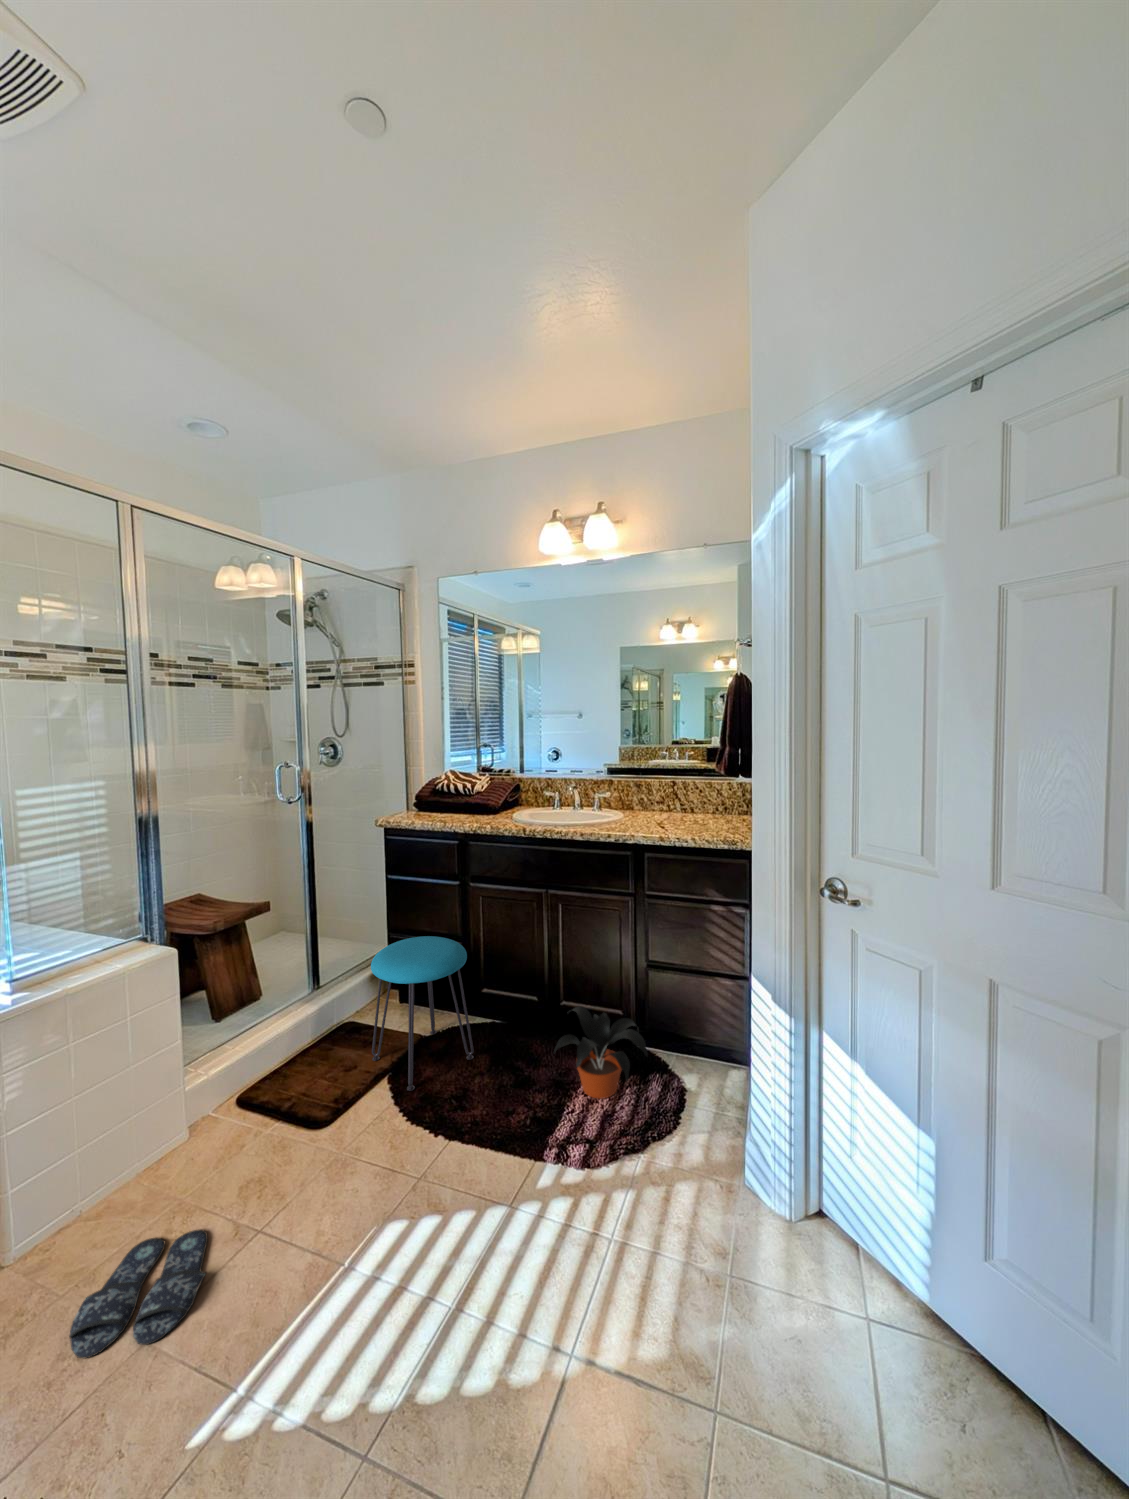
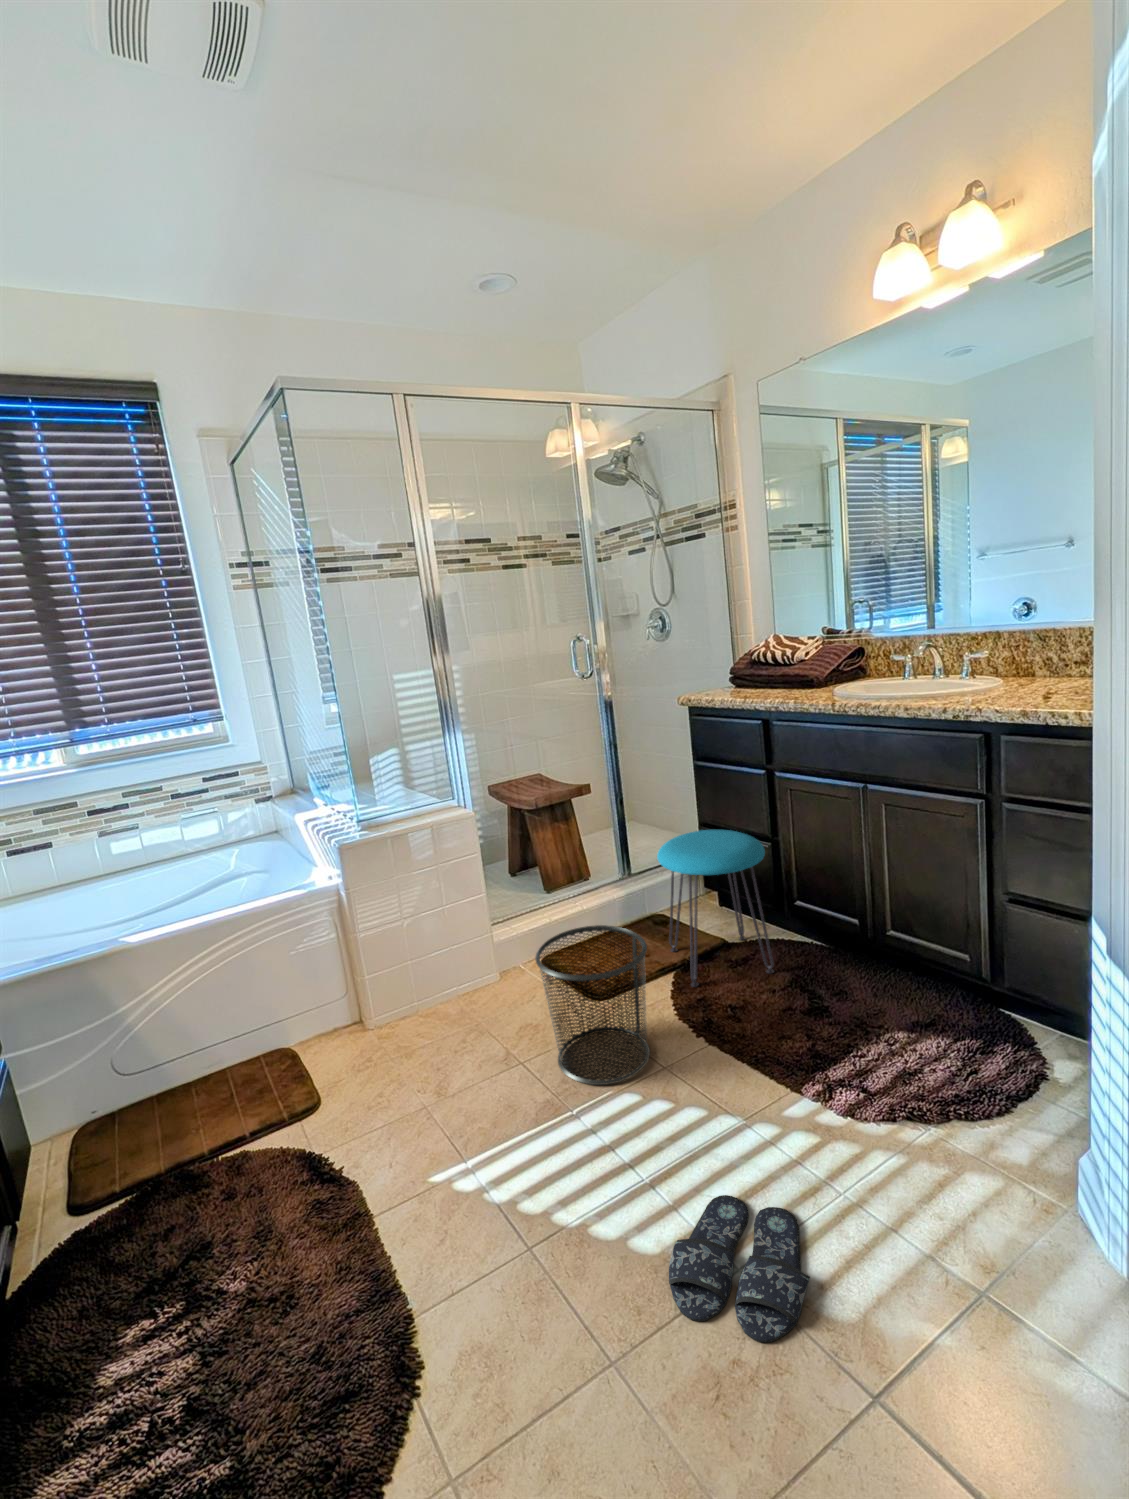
potted plant: present [554,1006,648,1099] -> none [847,937,985,1056]
waste bin: none [287,1050,406,1233] -> present [535,925,650,1085]
slippers: present [69,1230,208,1358] -> present [669,1195,810,1342]

